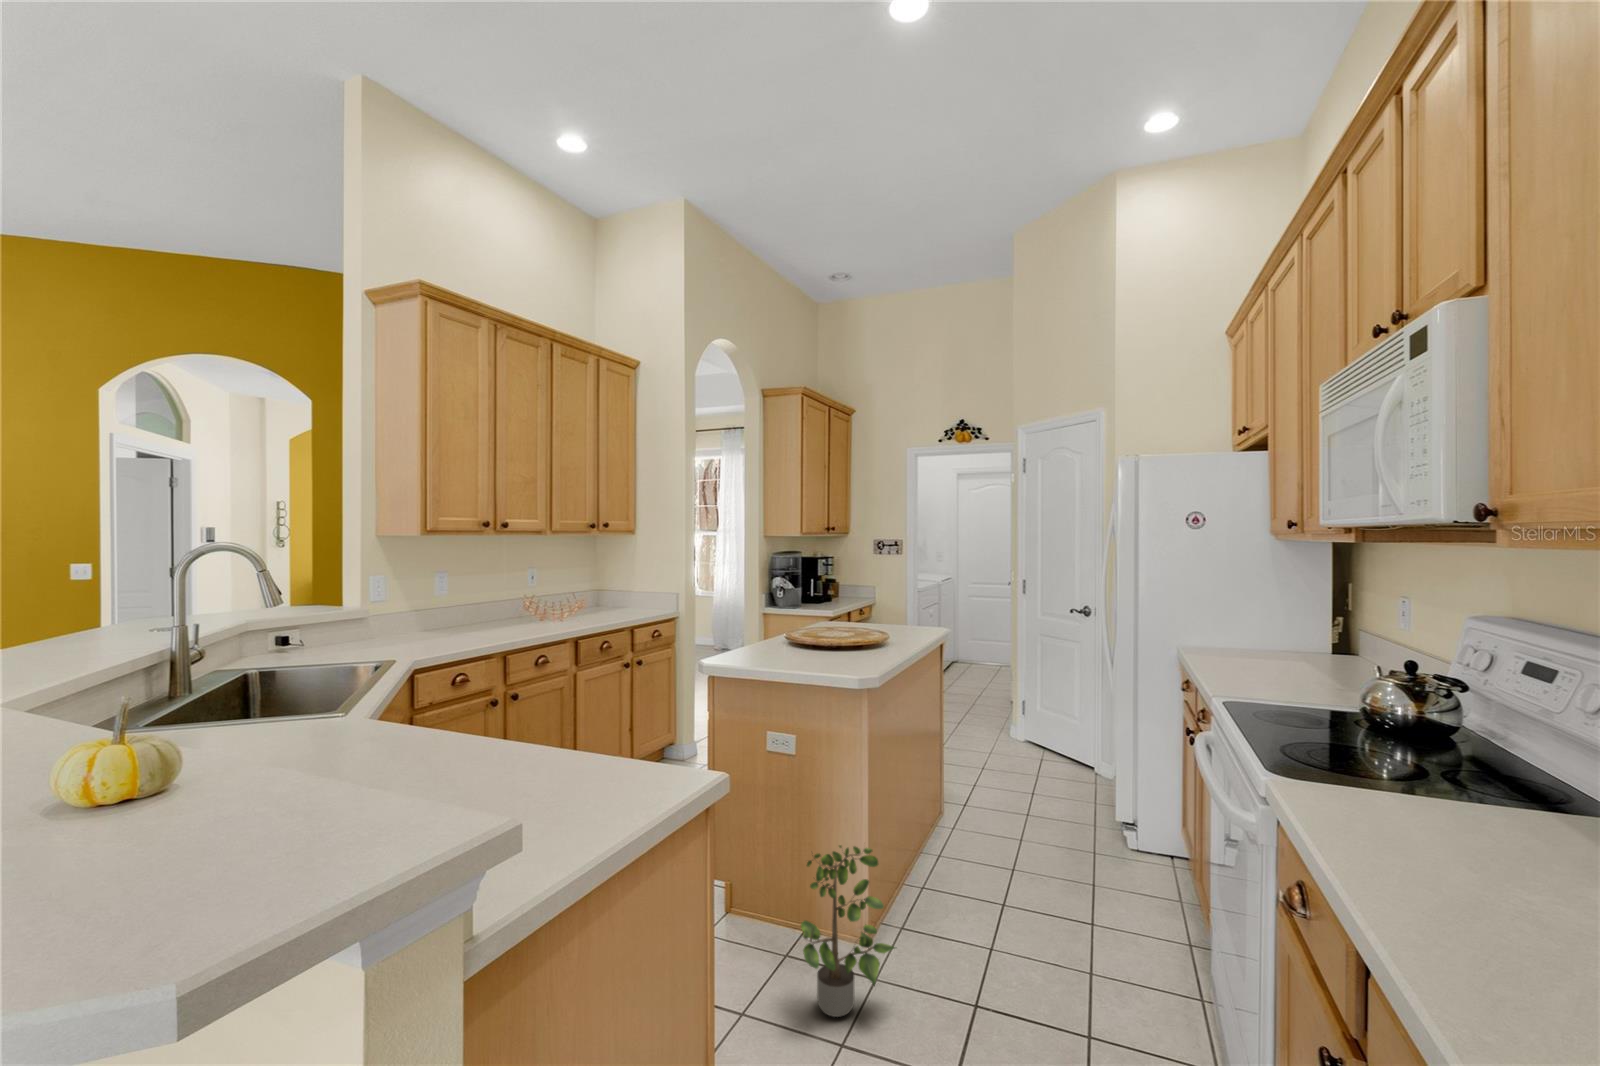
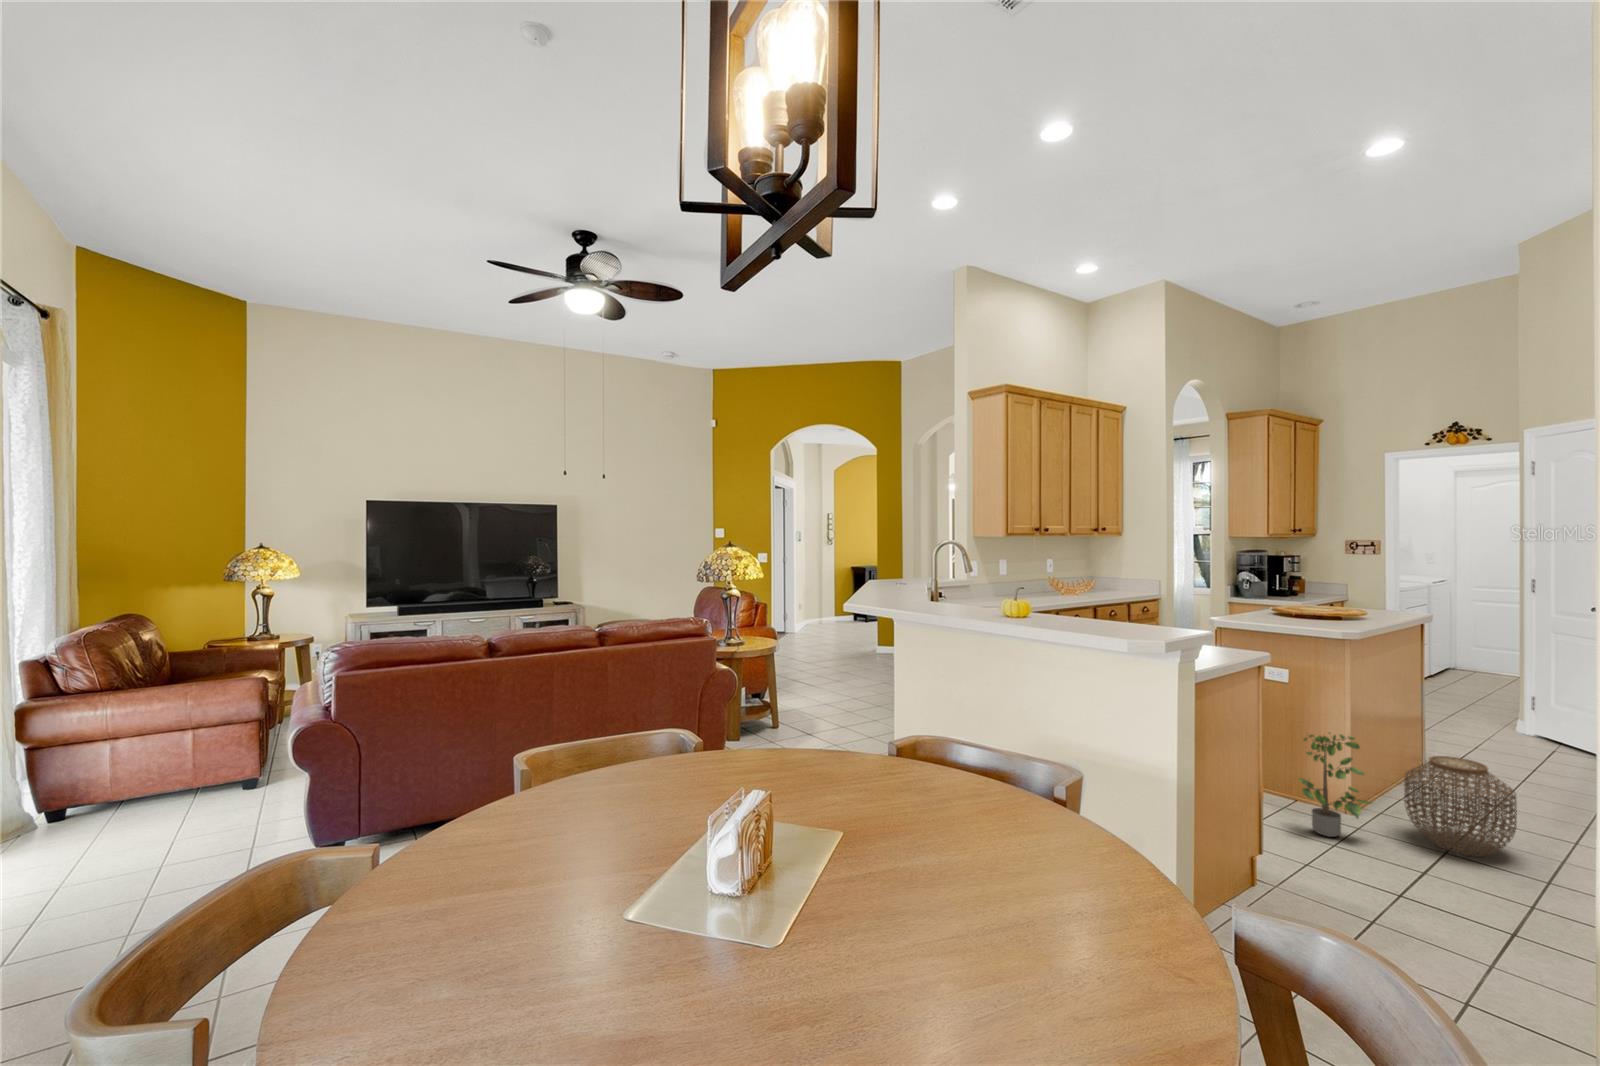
woven basket: none [929,845,1050,999] -> present [1404,756,1517,857]

